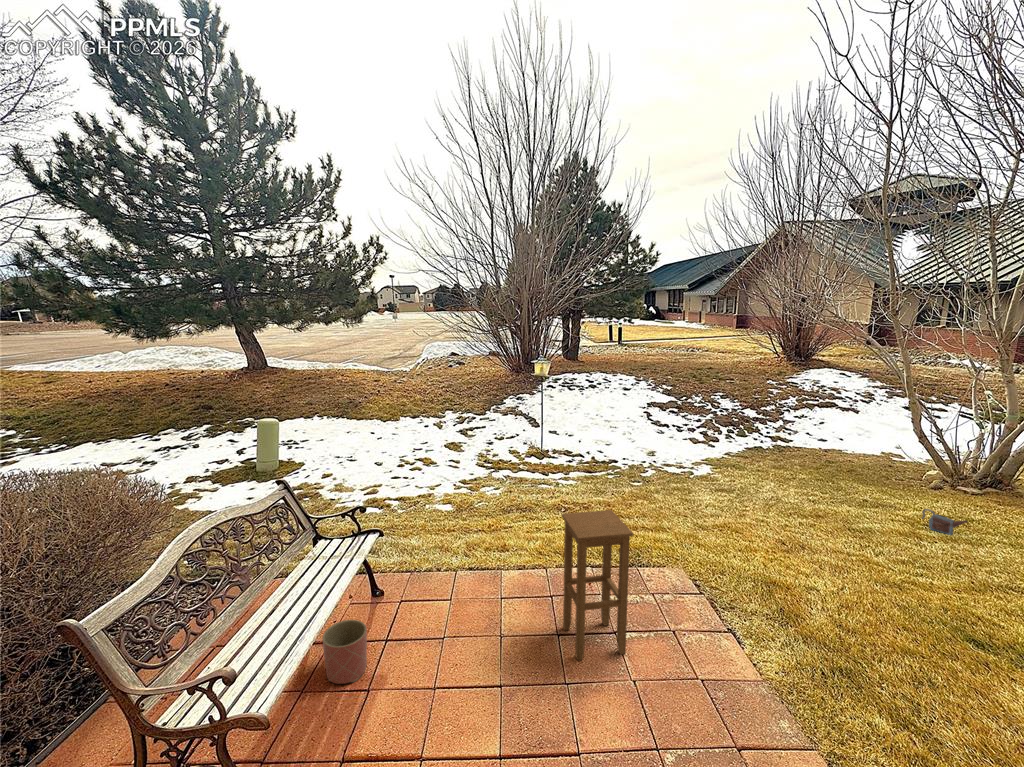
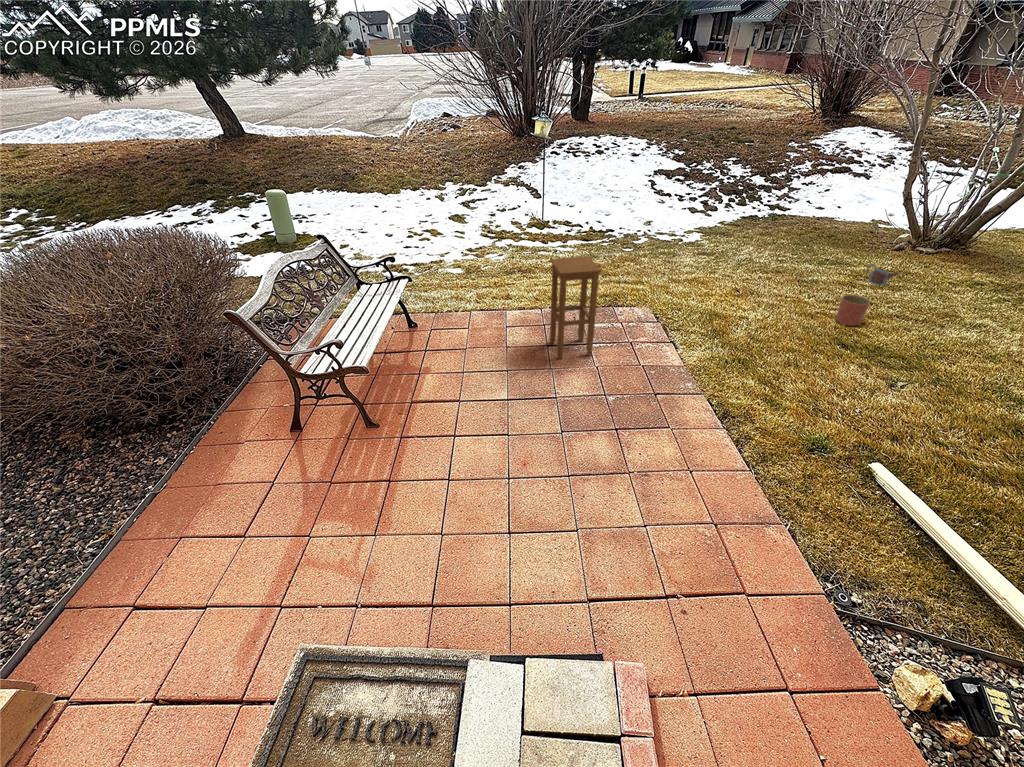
planter: present [322,620,367,684] -> present [836,295,870,326]

